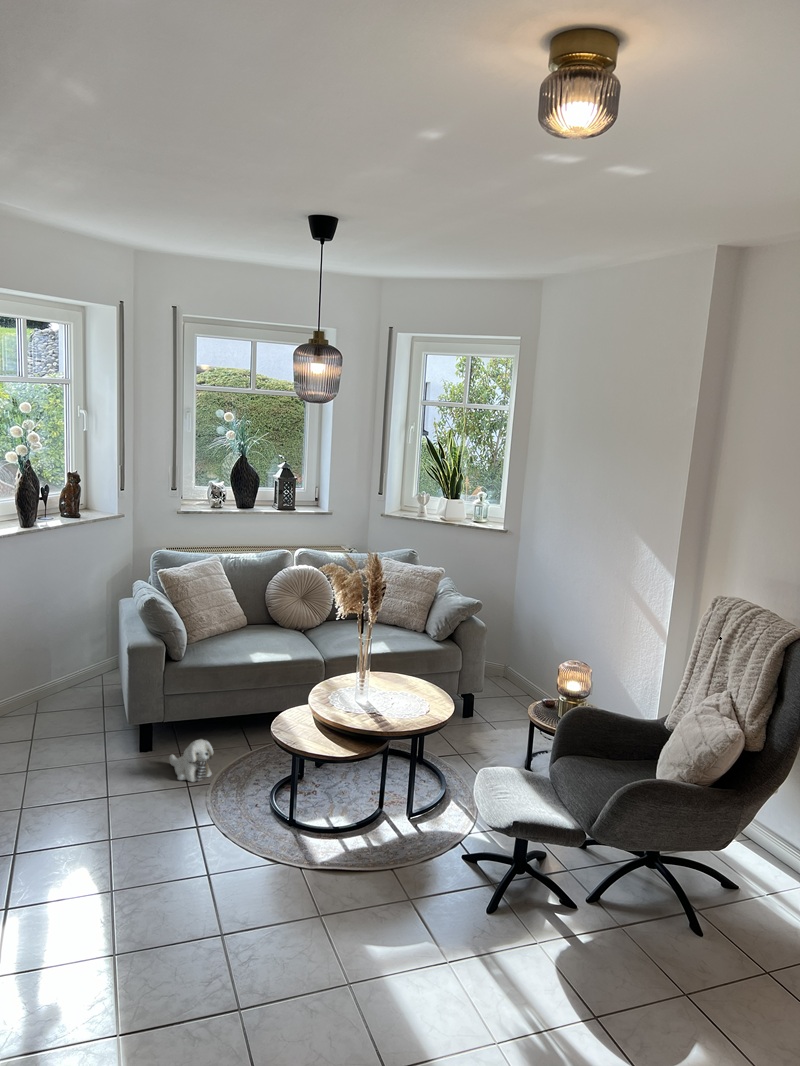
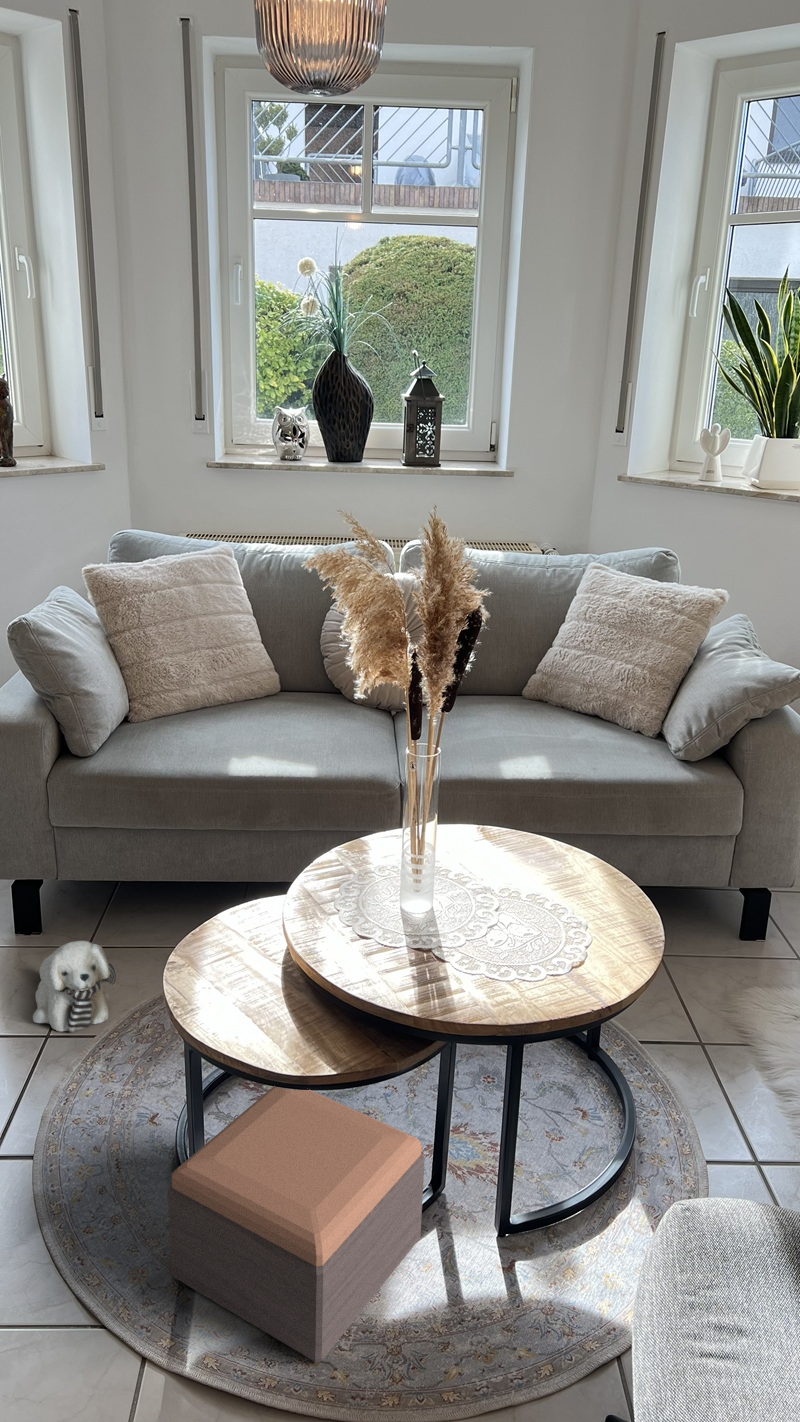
footstool: none [296,771,384,859] -> present [168,1087,425,1362]

